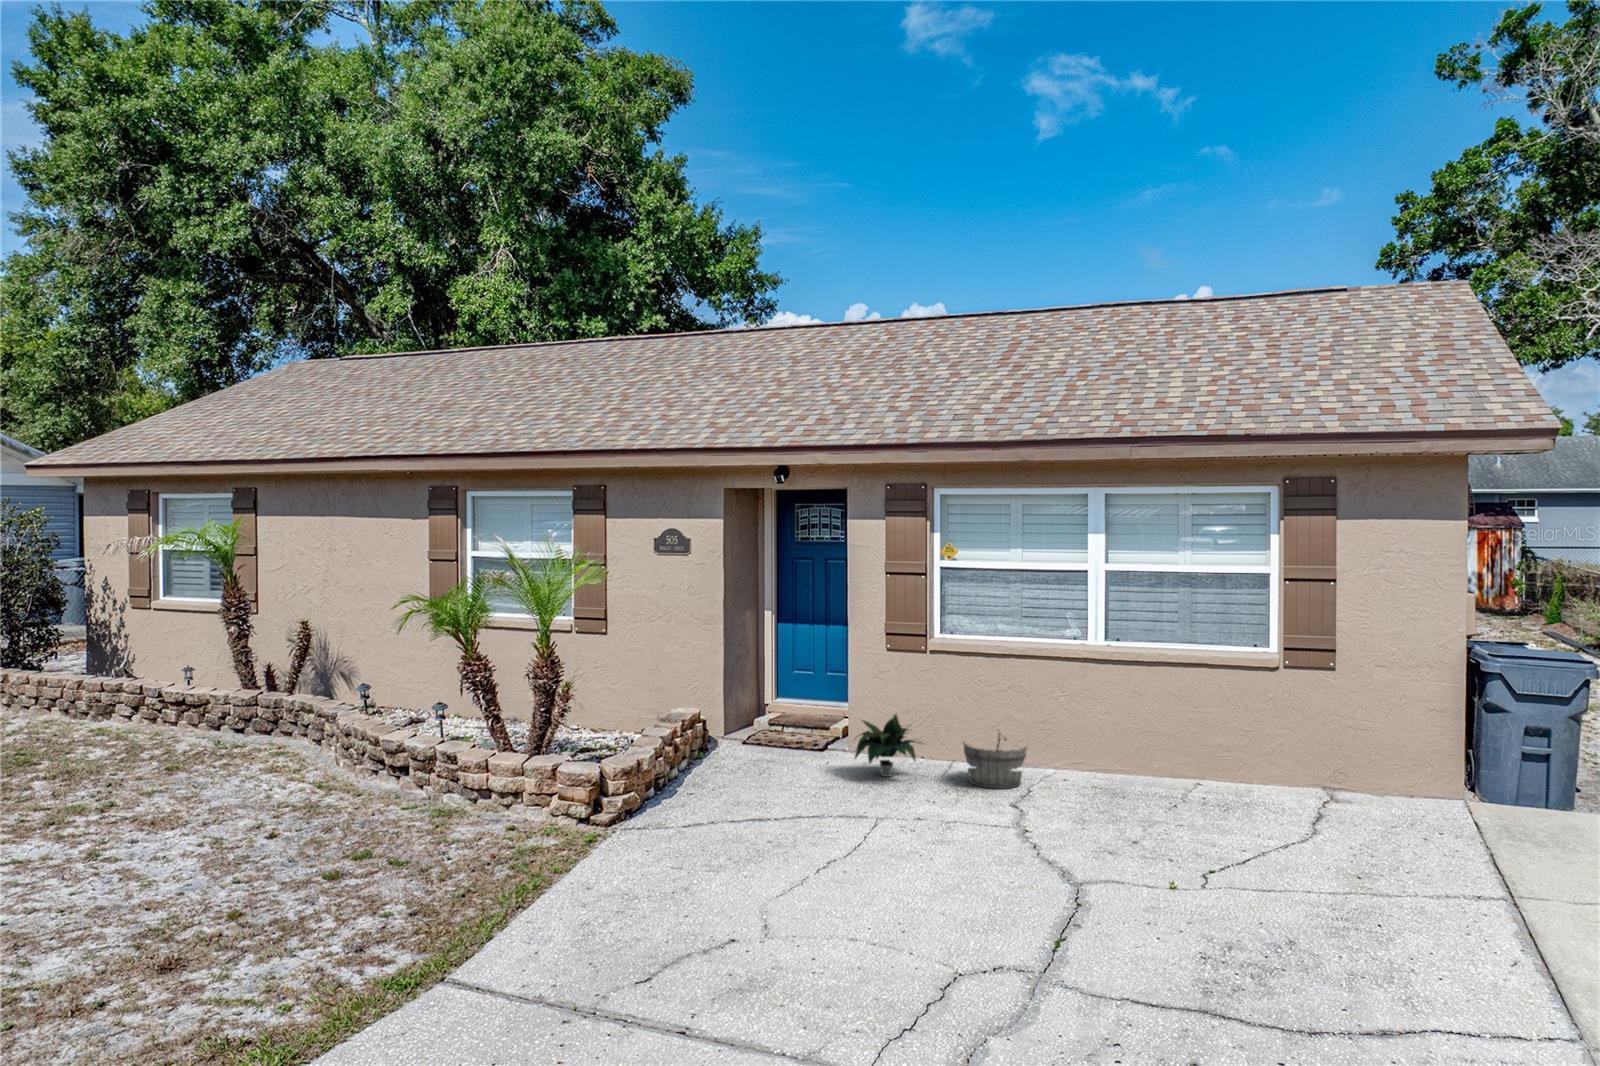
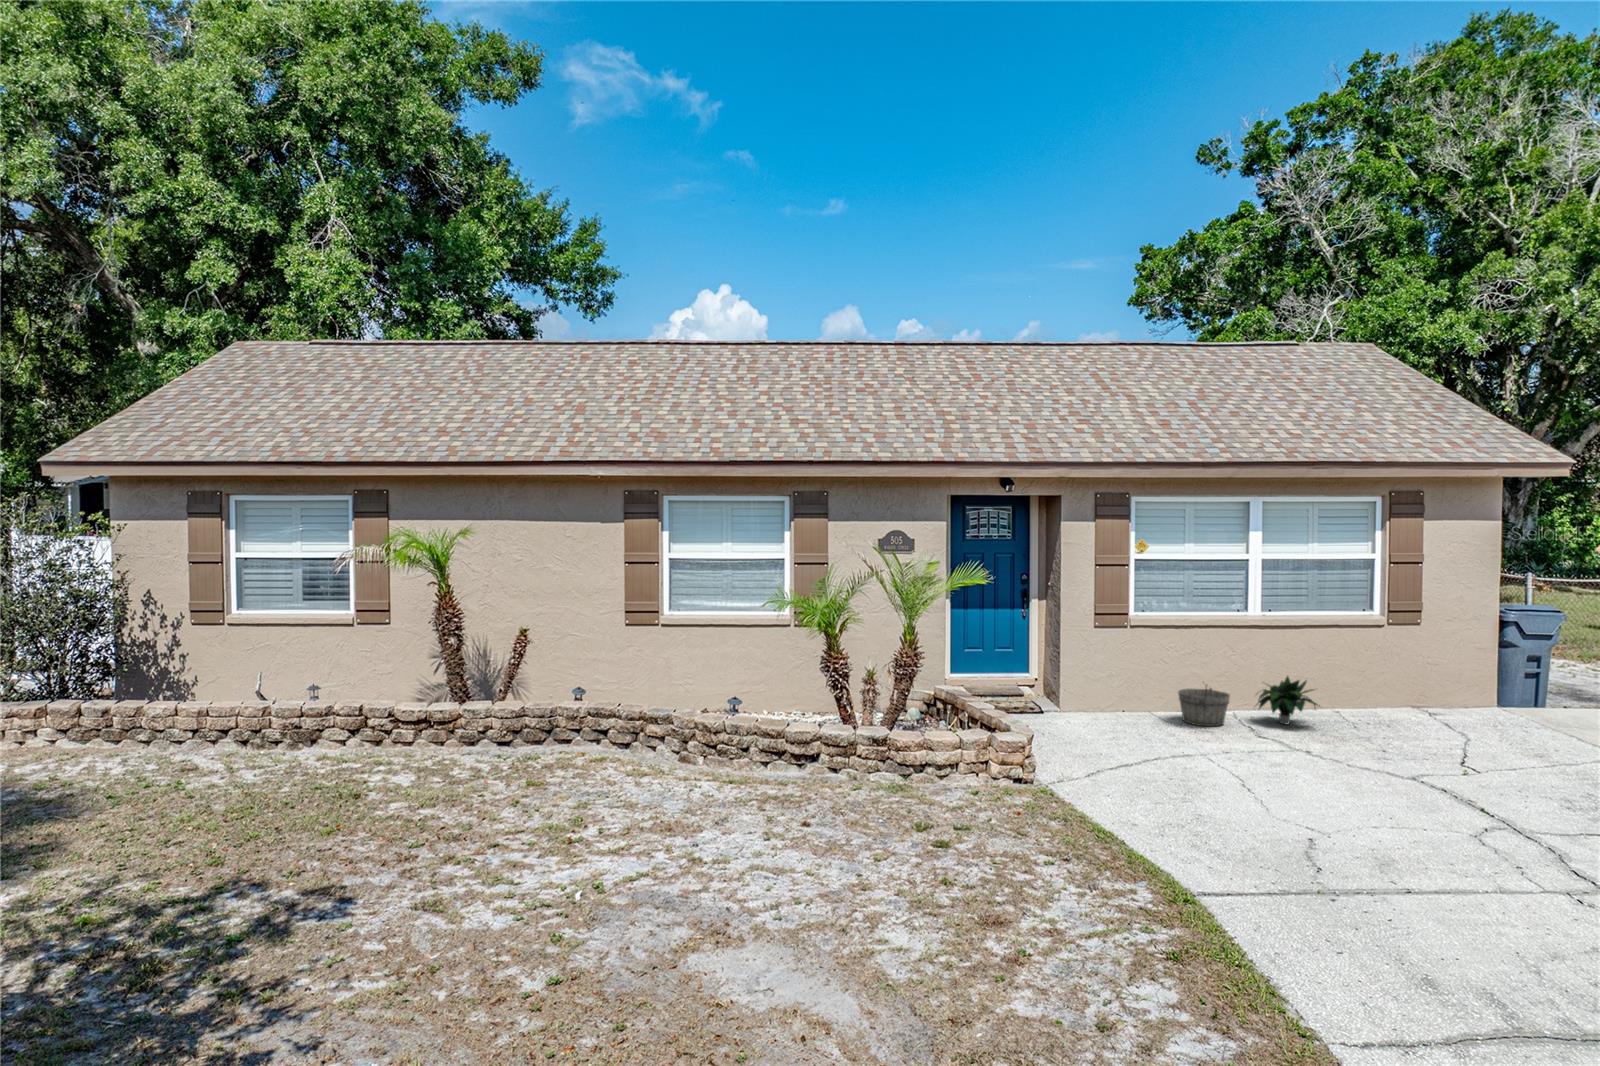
potted plant: present [855,714,925,777] -> present [1258,676,1320,724]

